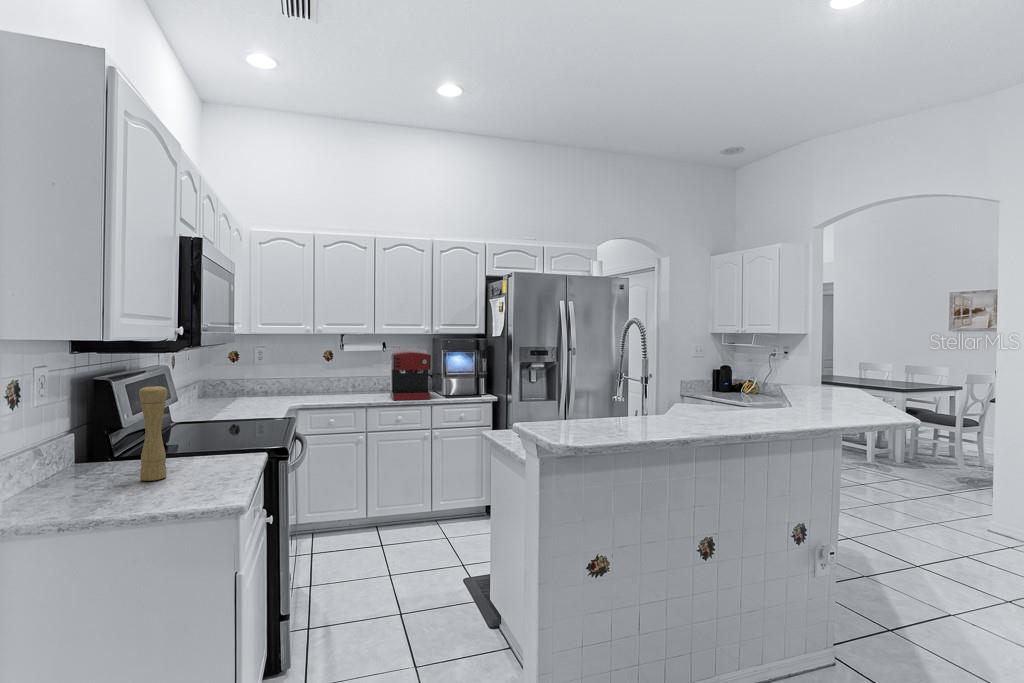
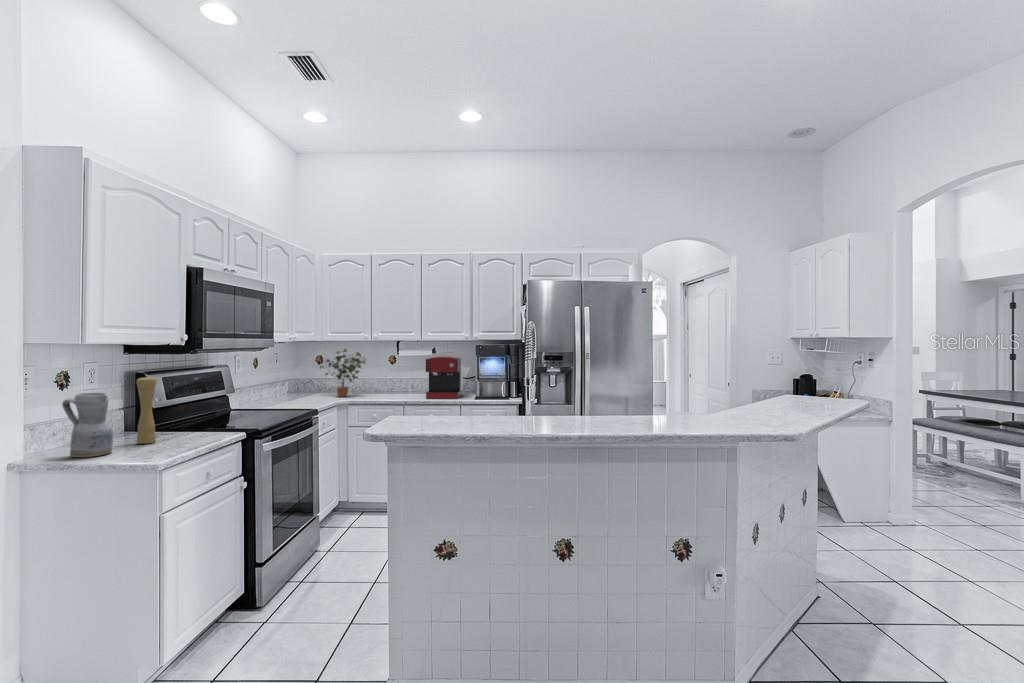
potted plant: none [248,343,313,402] -> present [320,349,365,397]
ceramic pitcher: none [58,411,136,509] -> present [62,393,113,457]

